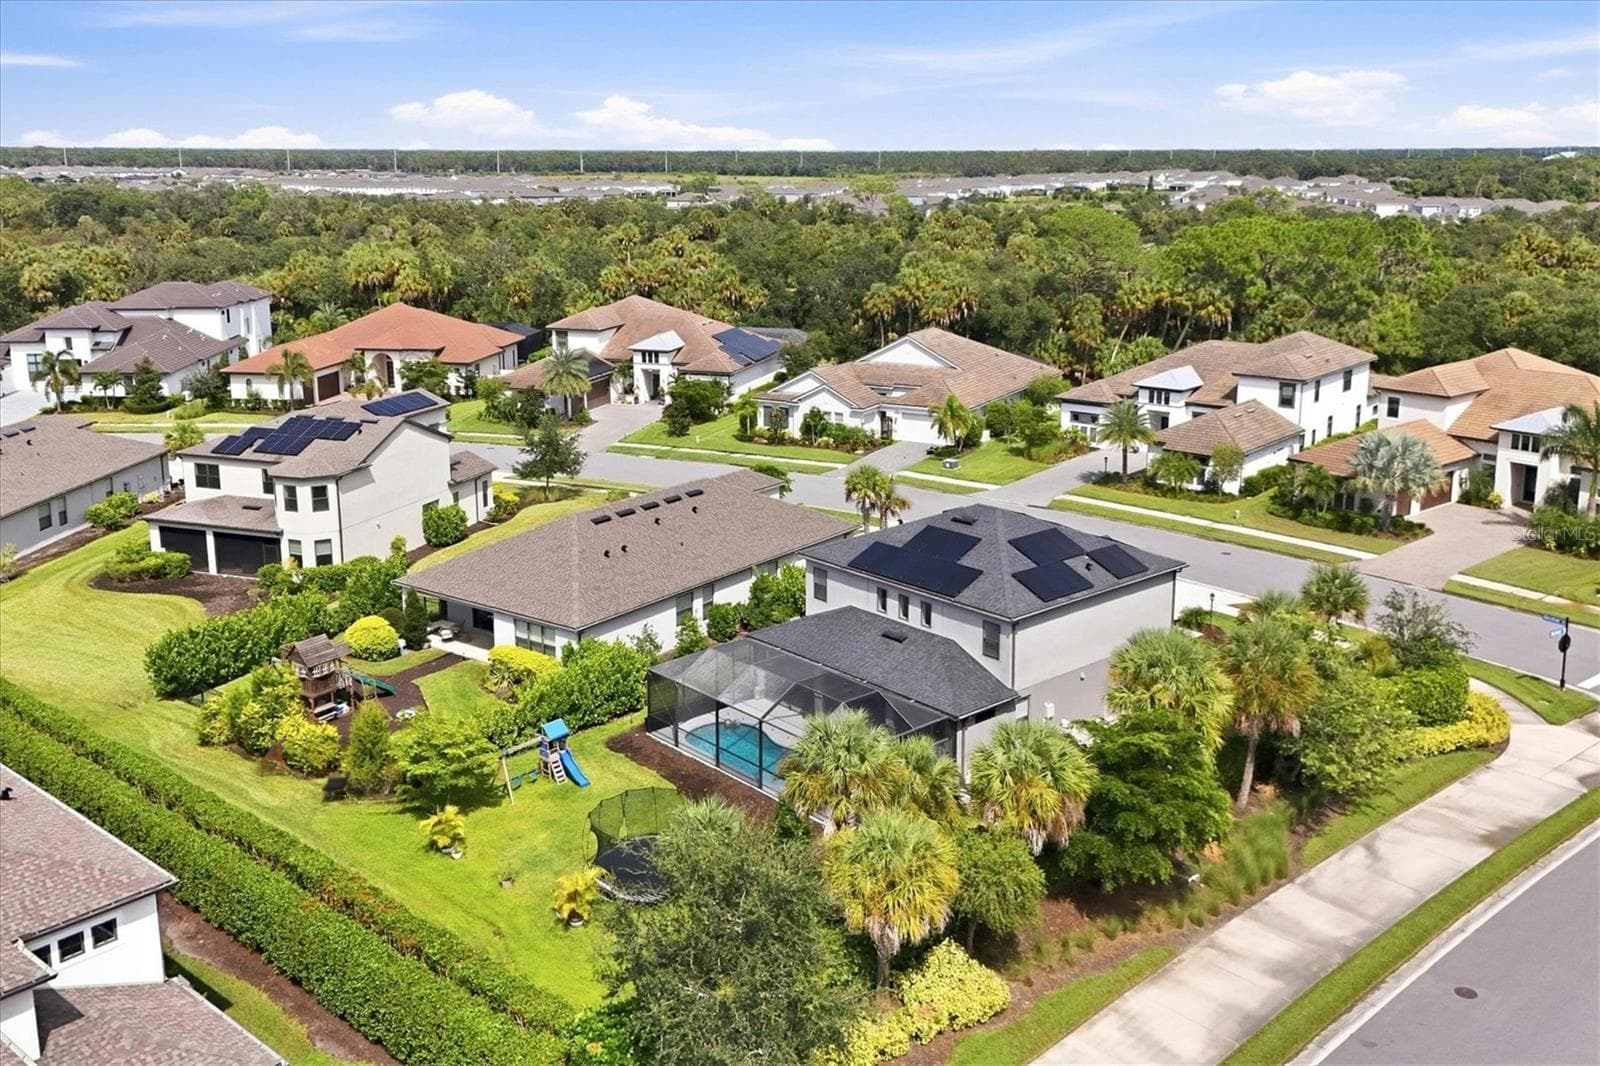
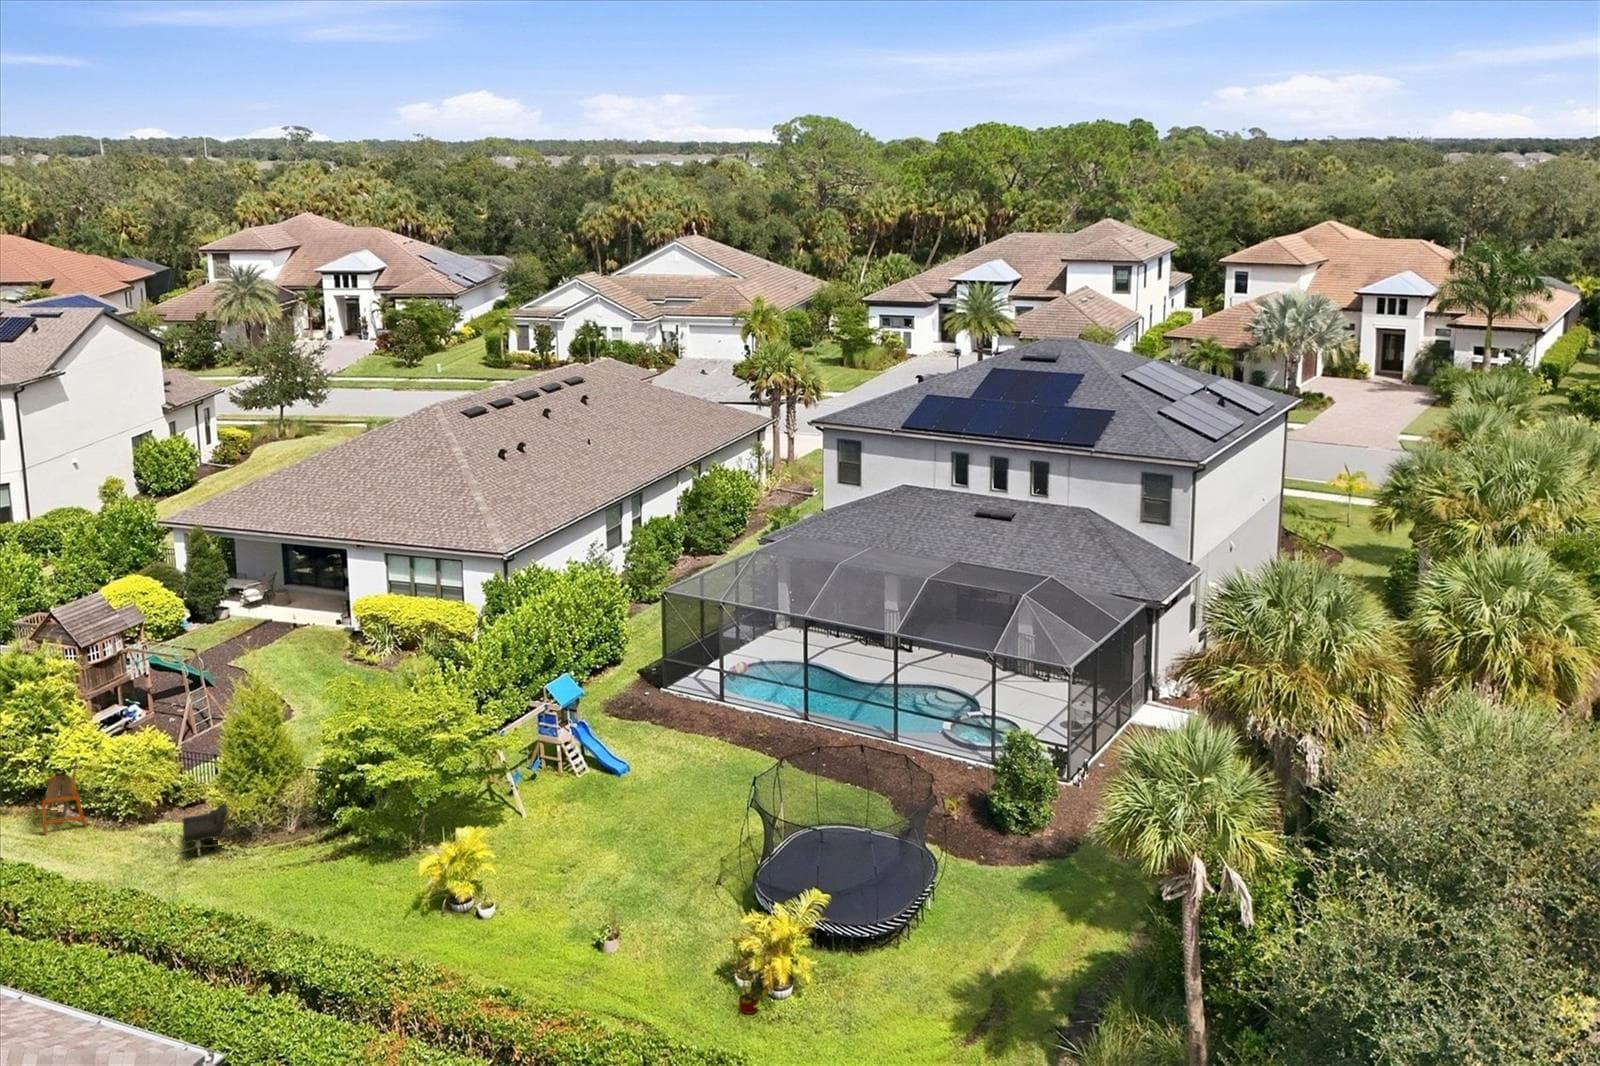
decorative plant: none [544,898,557,930] -> present [739,966,768,1014]

